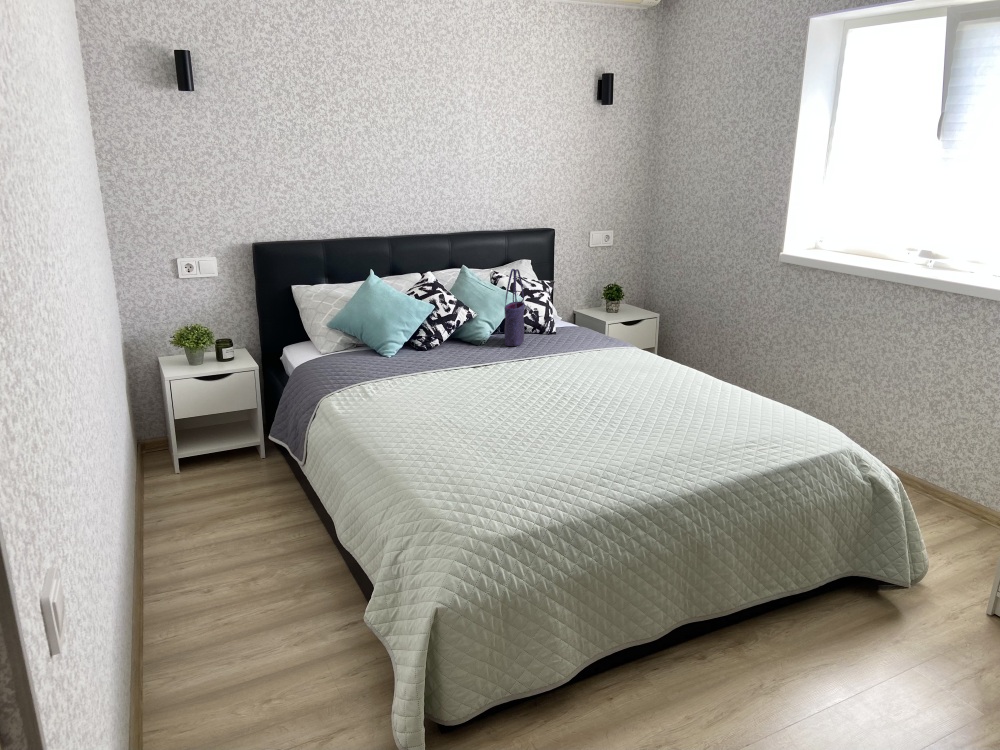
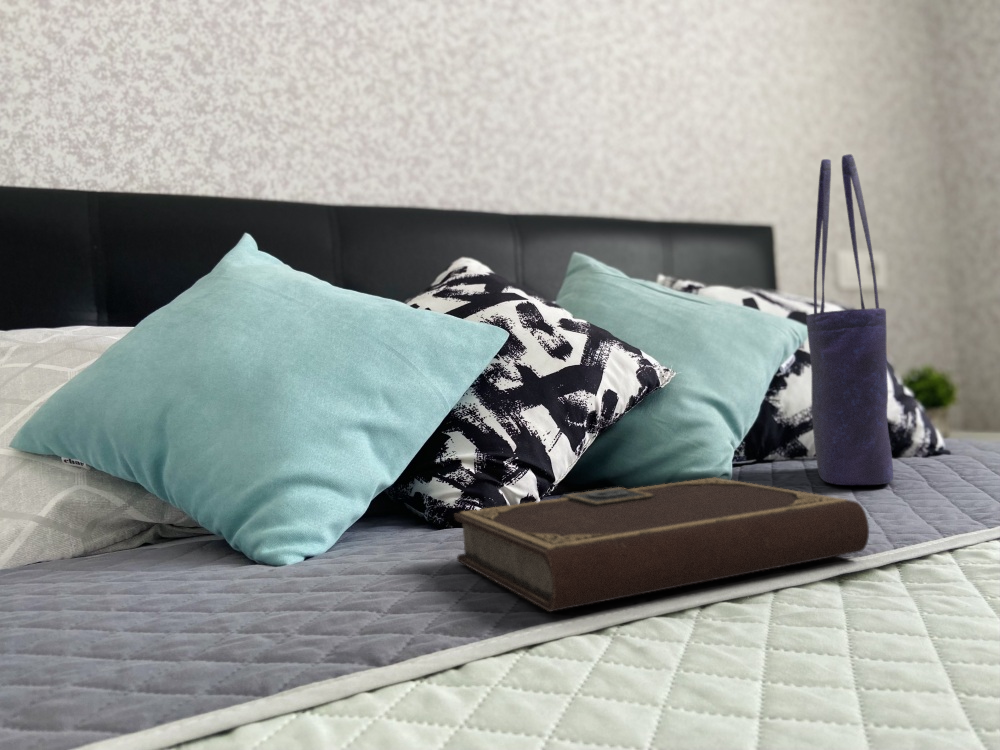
notebook: none [418,345,486,369] -> present [455,478,869,611]

